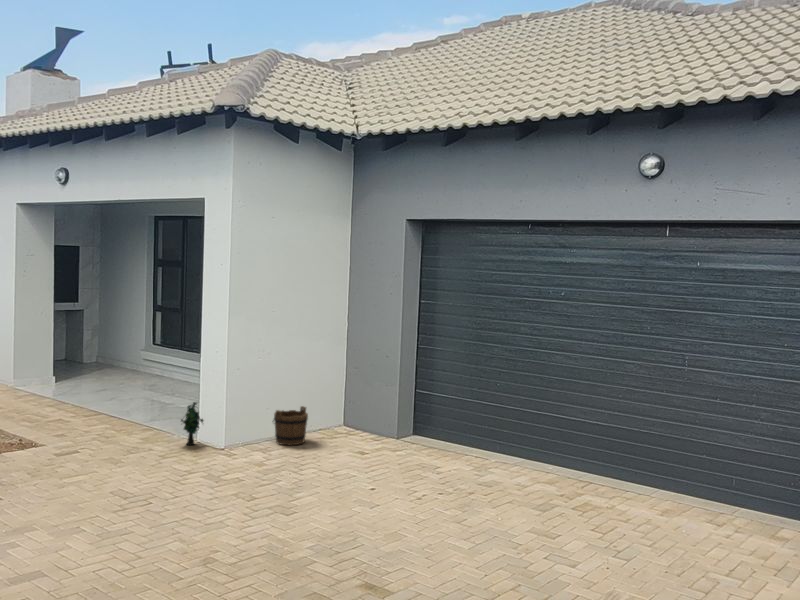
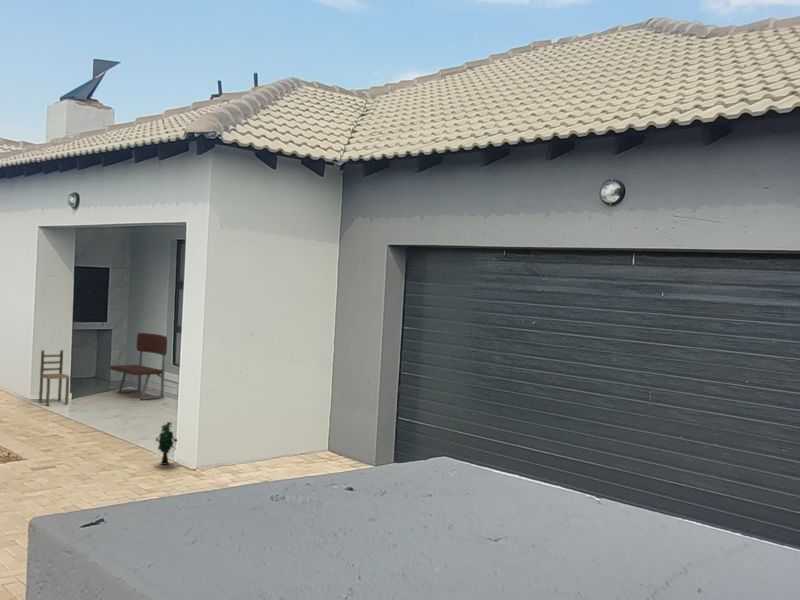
bench: none [94,313,155,381] -> present [110,333,167,400]
chair: none [25,333,58,390] -> present [39,350,69,406]
bucket: present [273,406,308,445] -> none [246,430,282,469]

